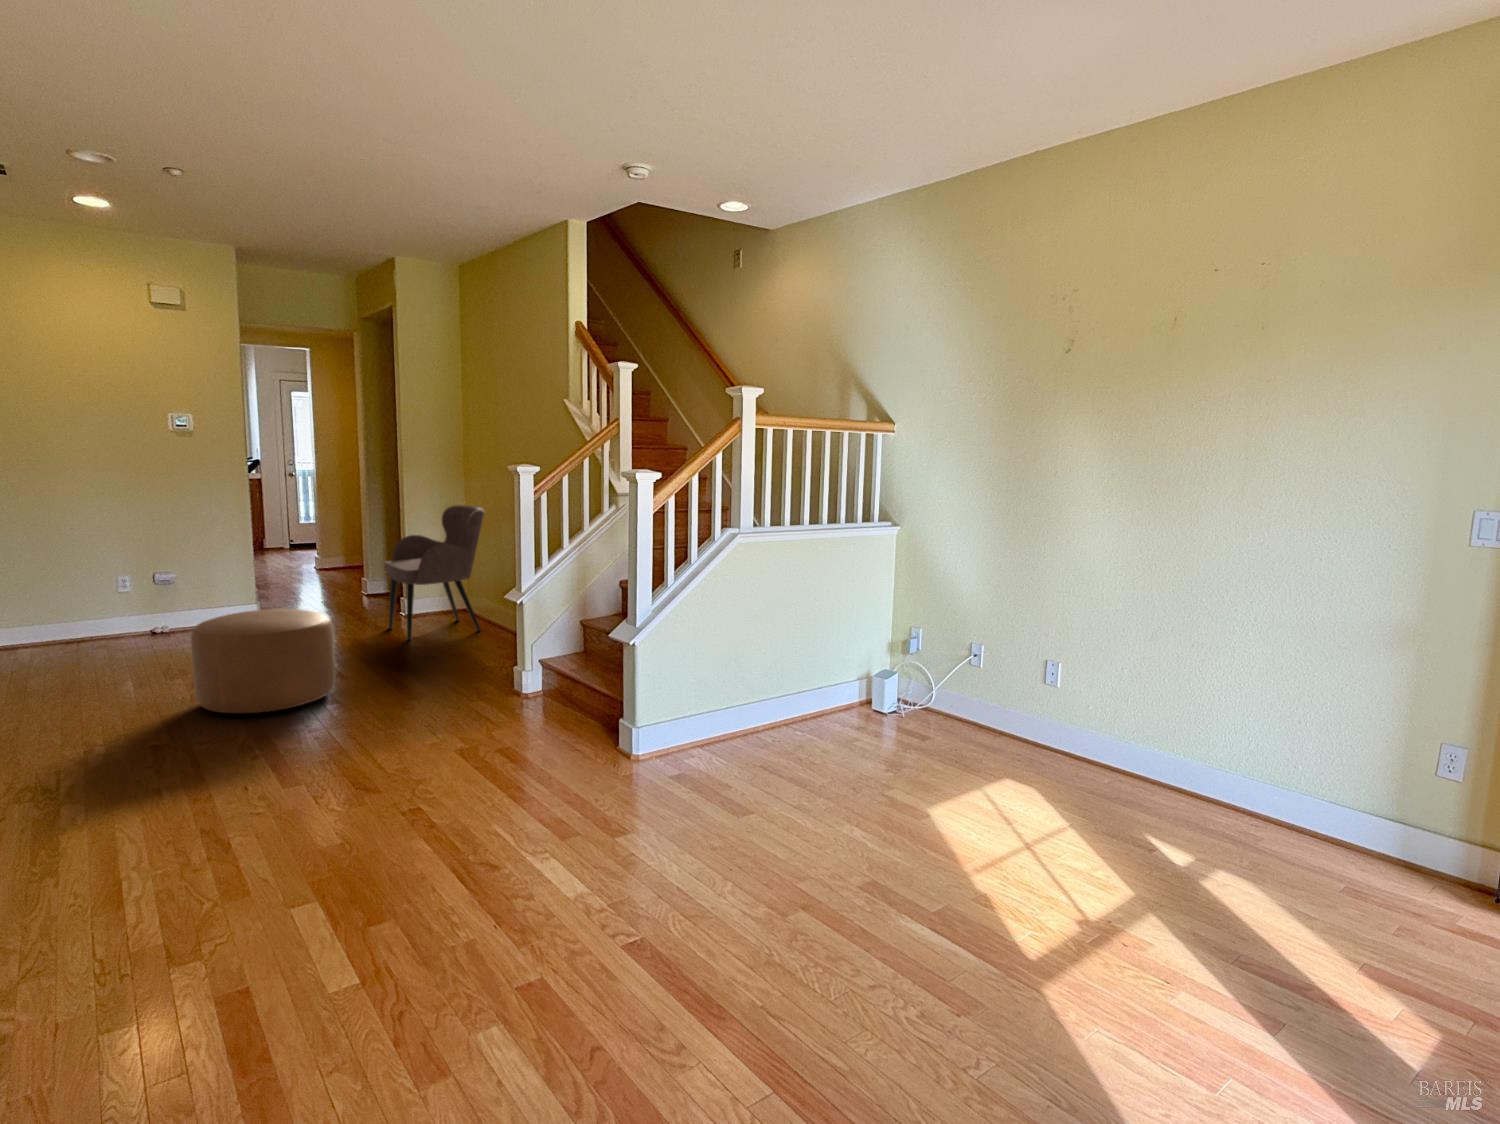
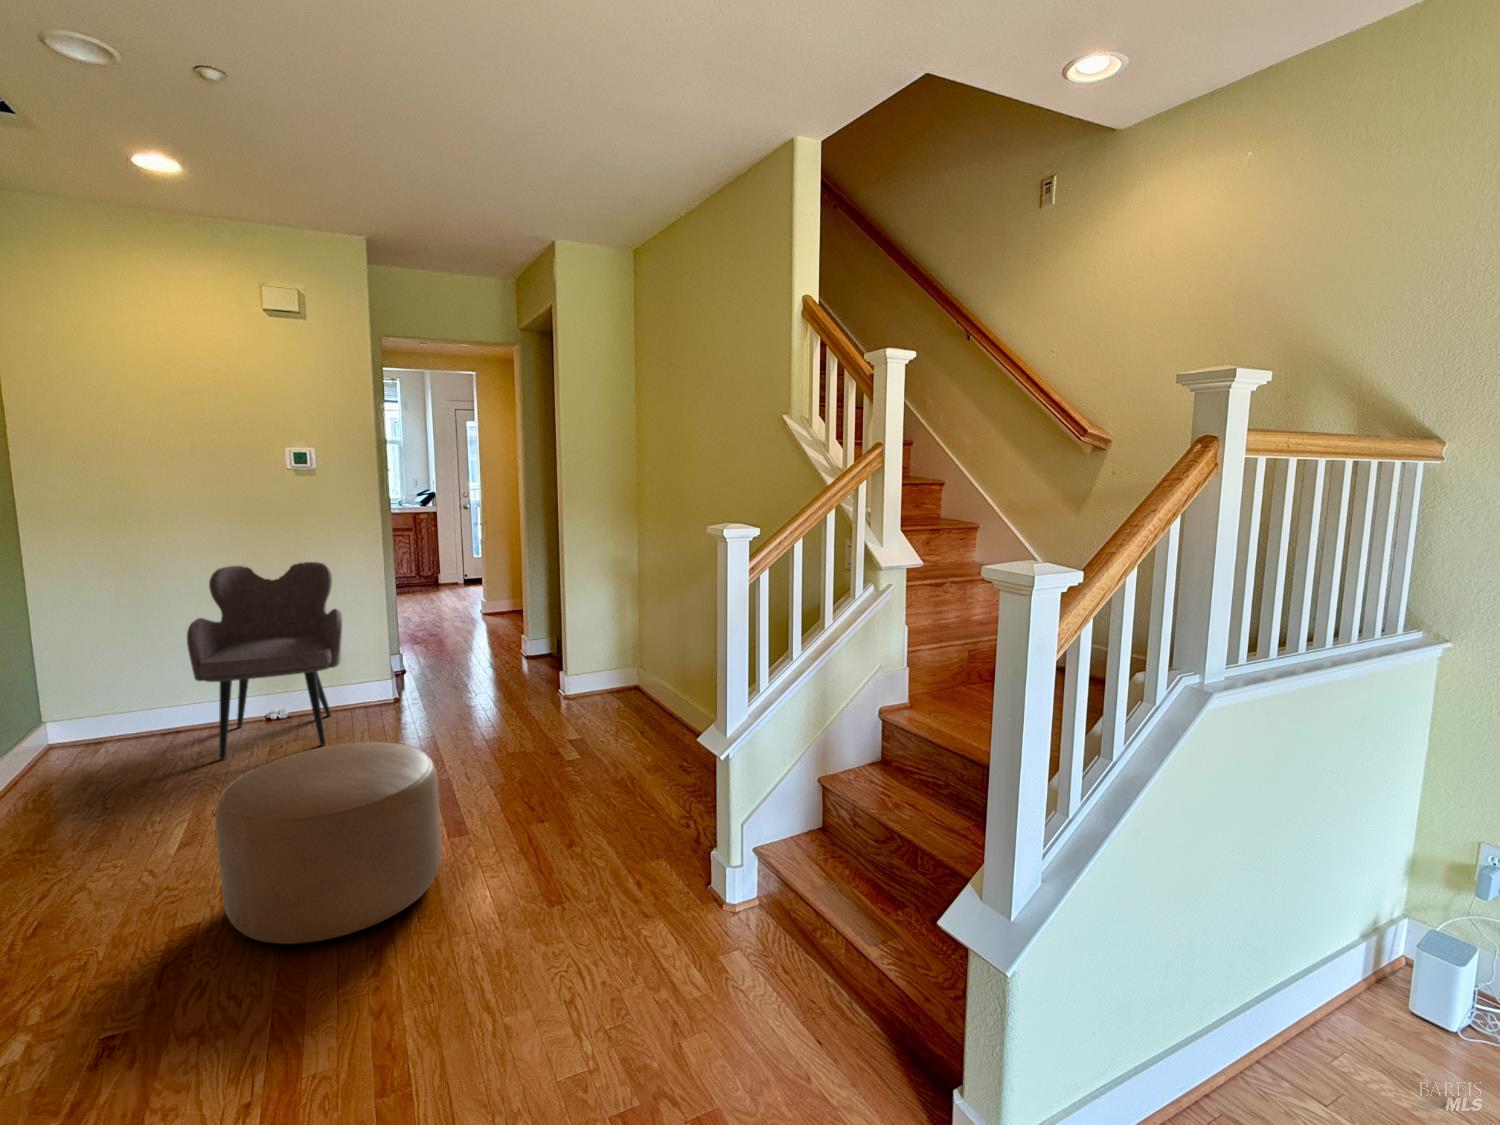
armchair: present [384,505,484,640] -> present [187,562,342,760]

